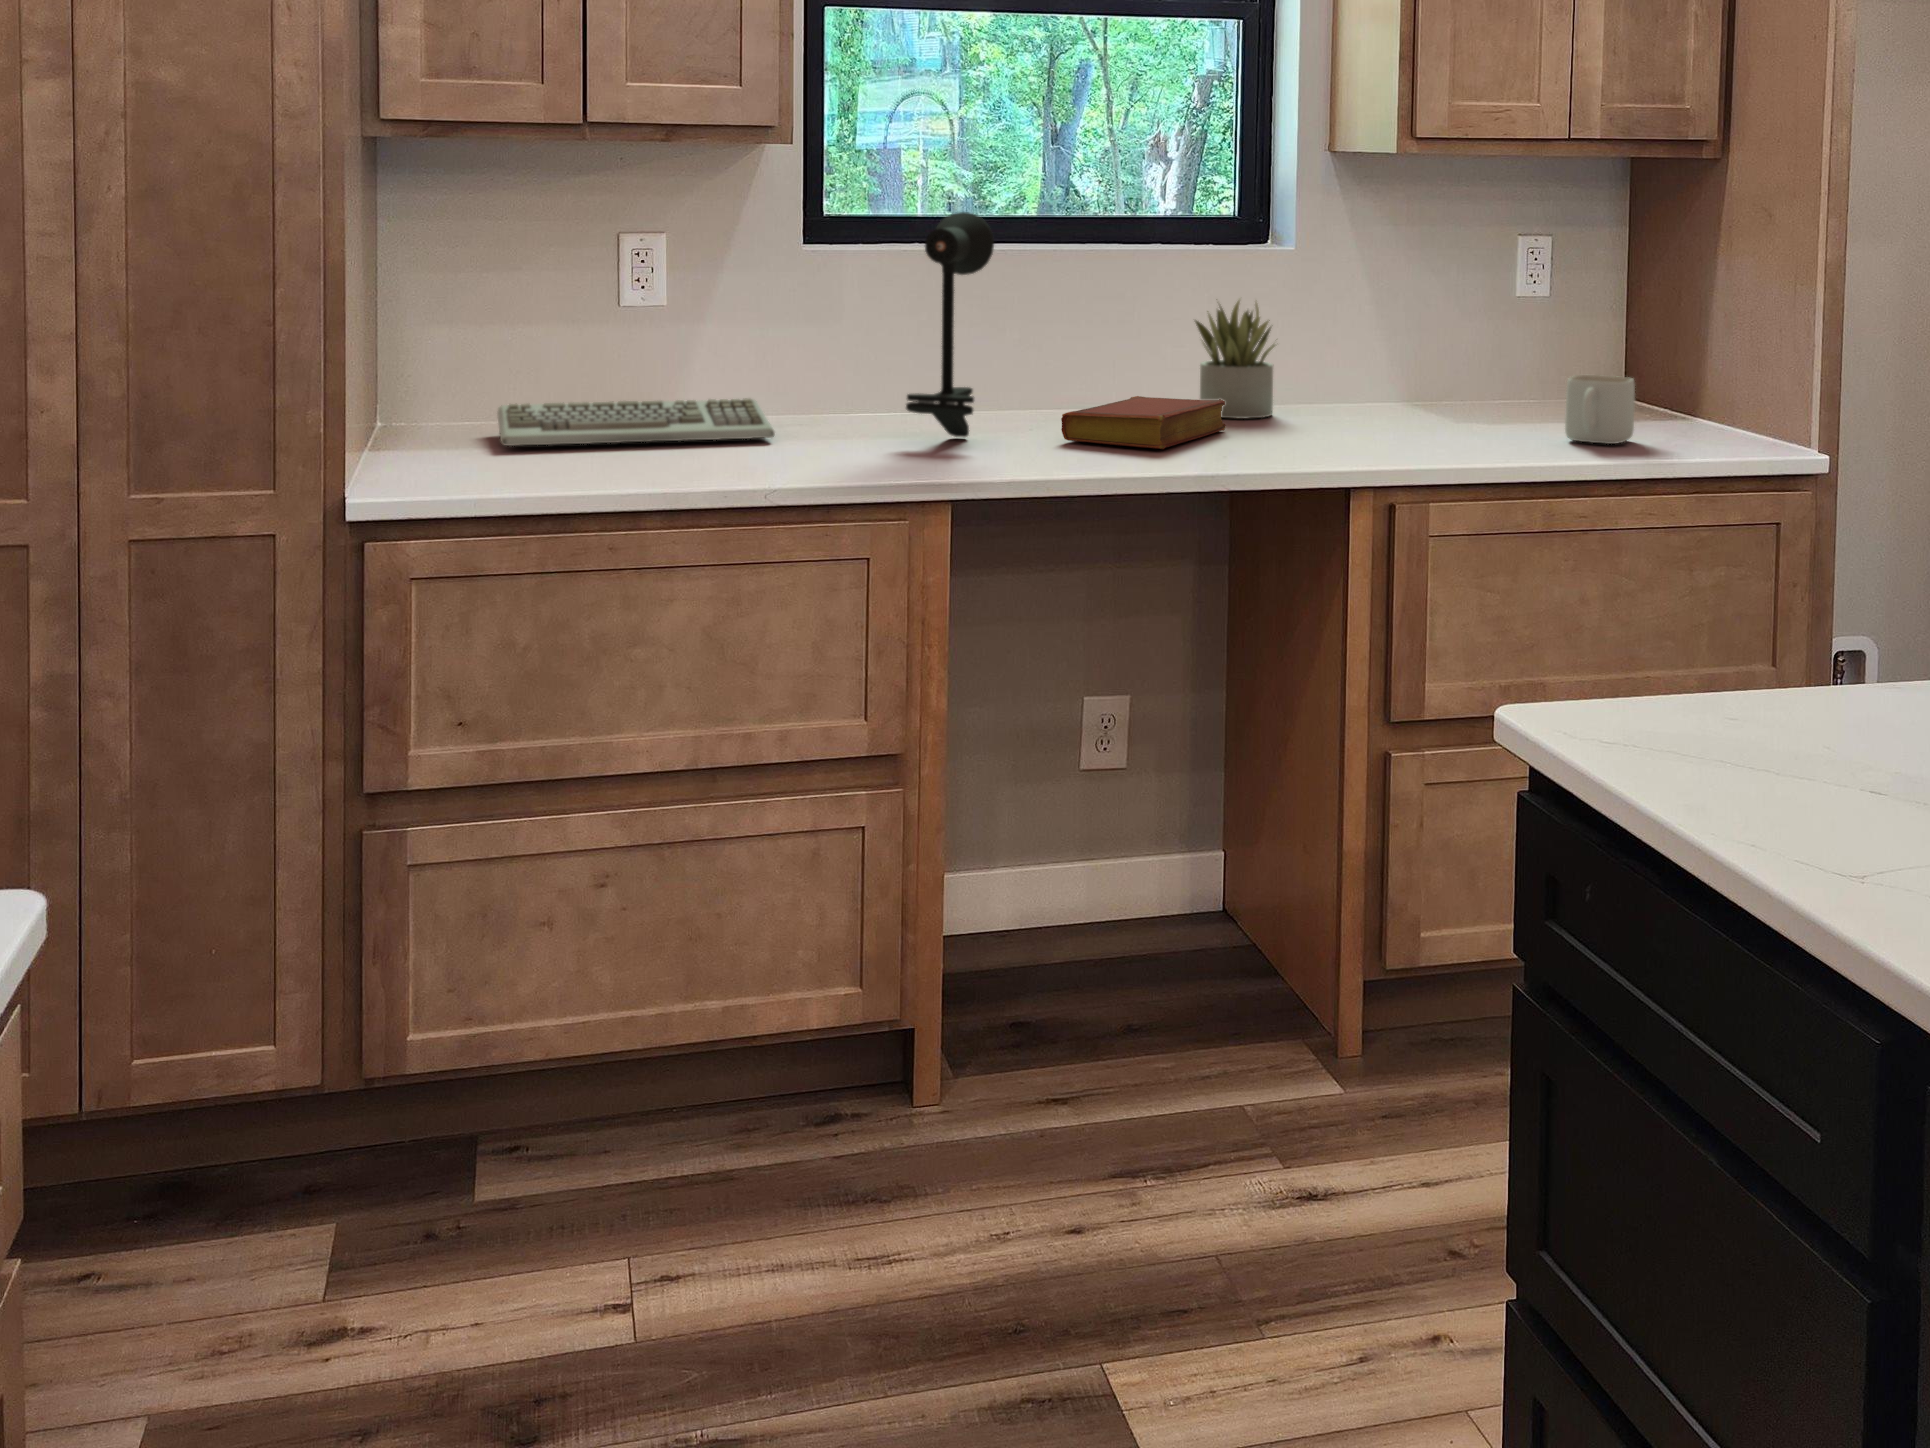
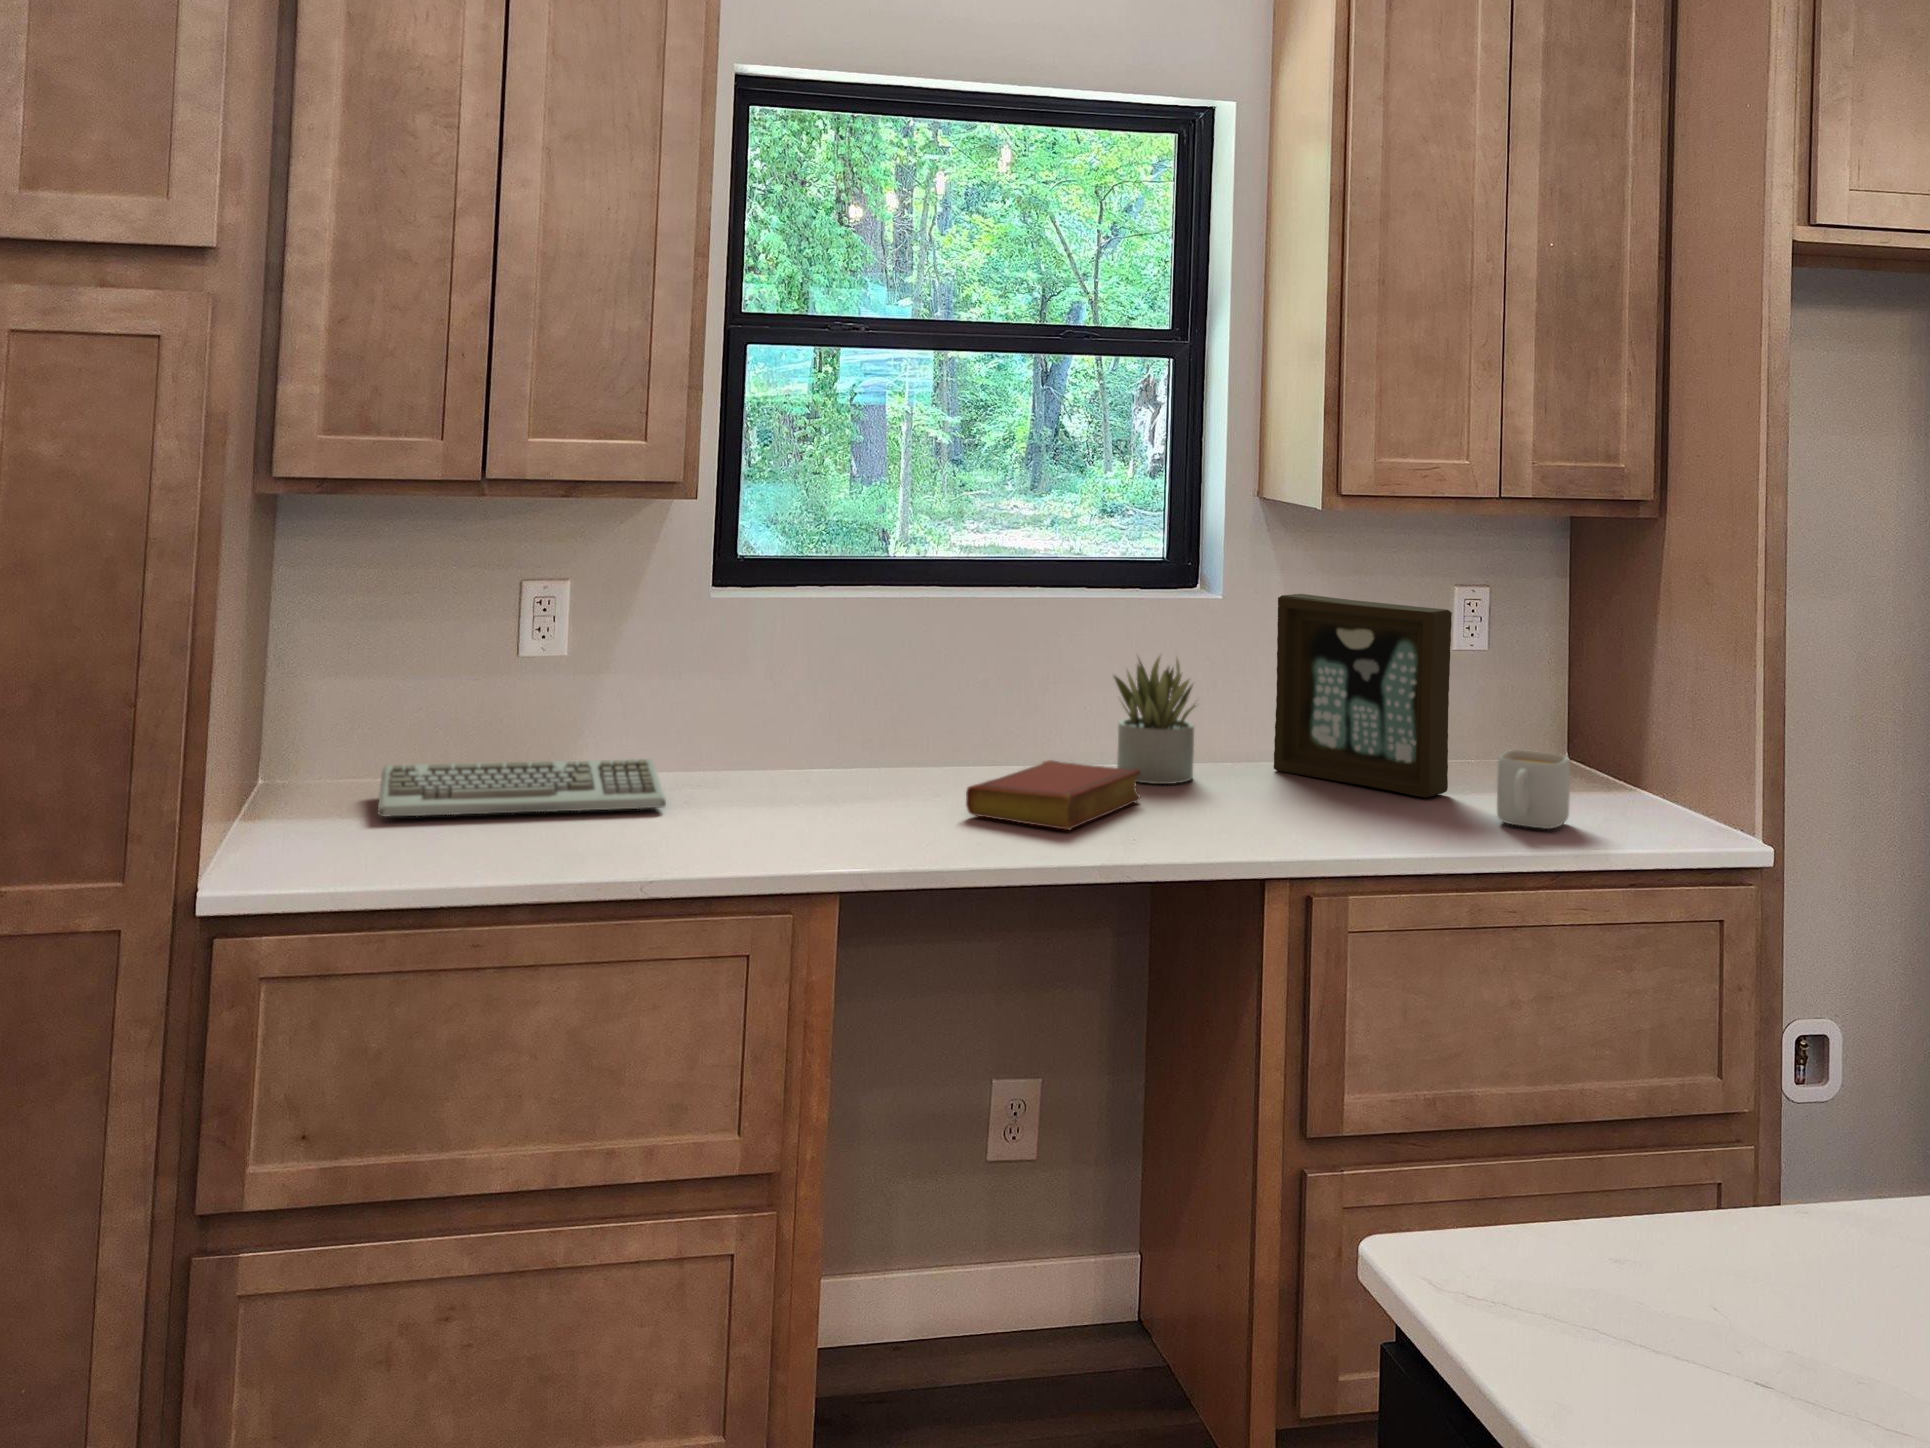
desk lamp: present [906,212,994,437] -> none [802,571,902,808]
picture frame: none [1348,242,1522,425] -> present [1274,594,1452,798]

